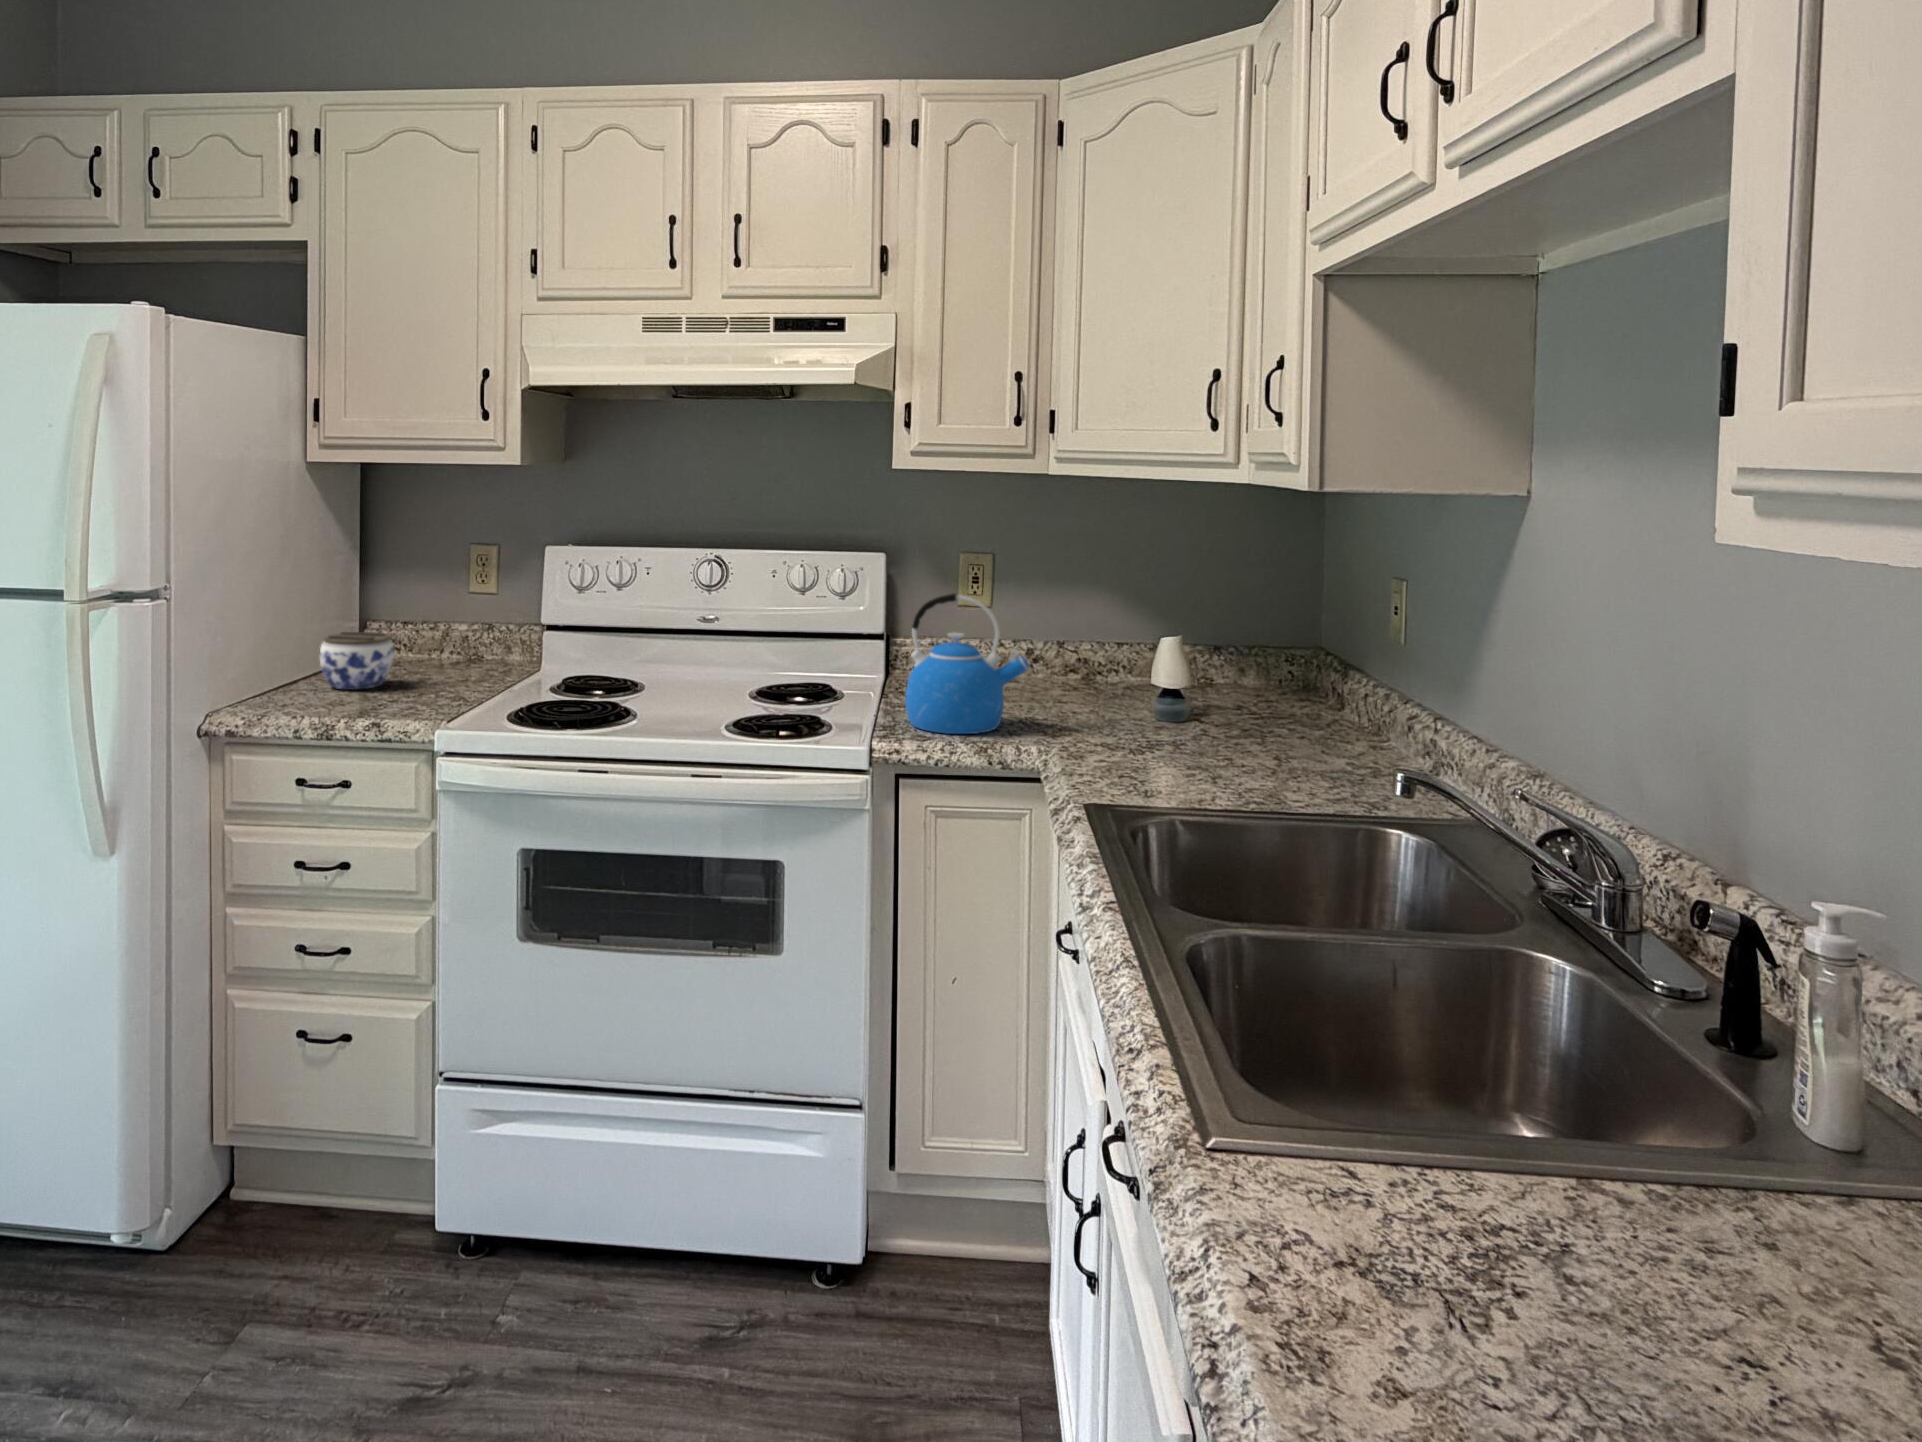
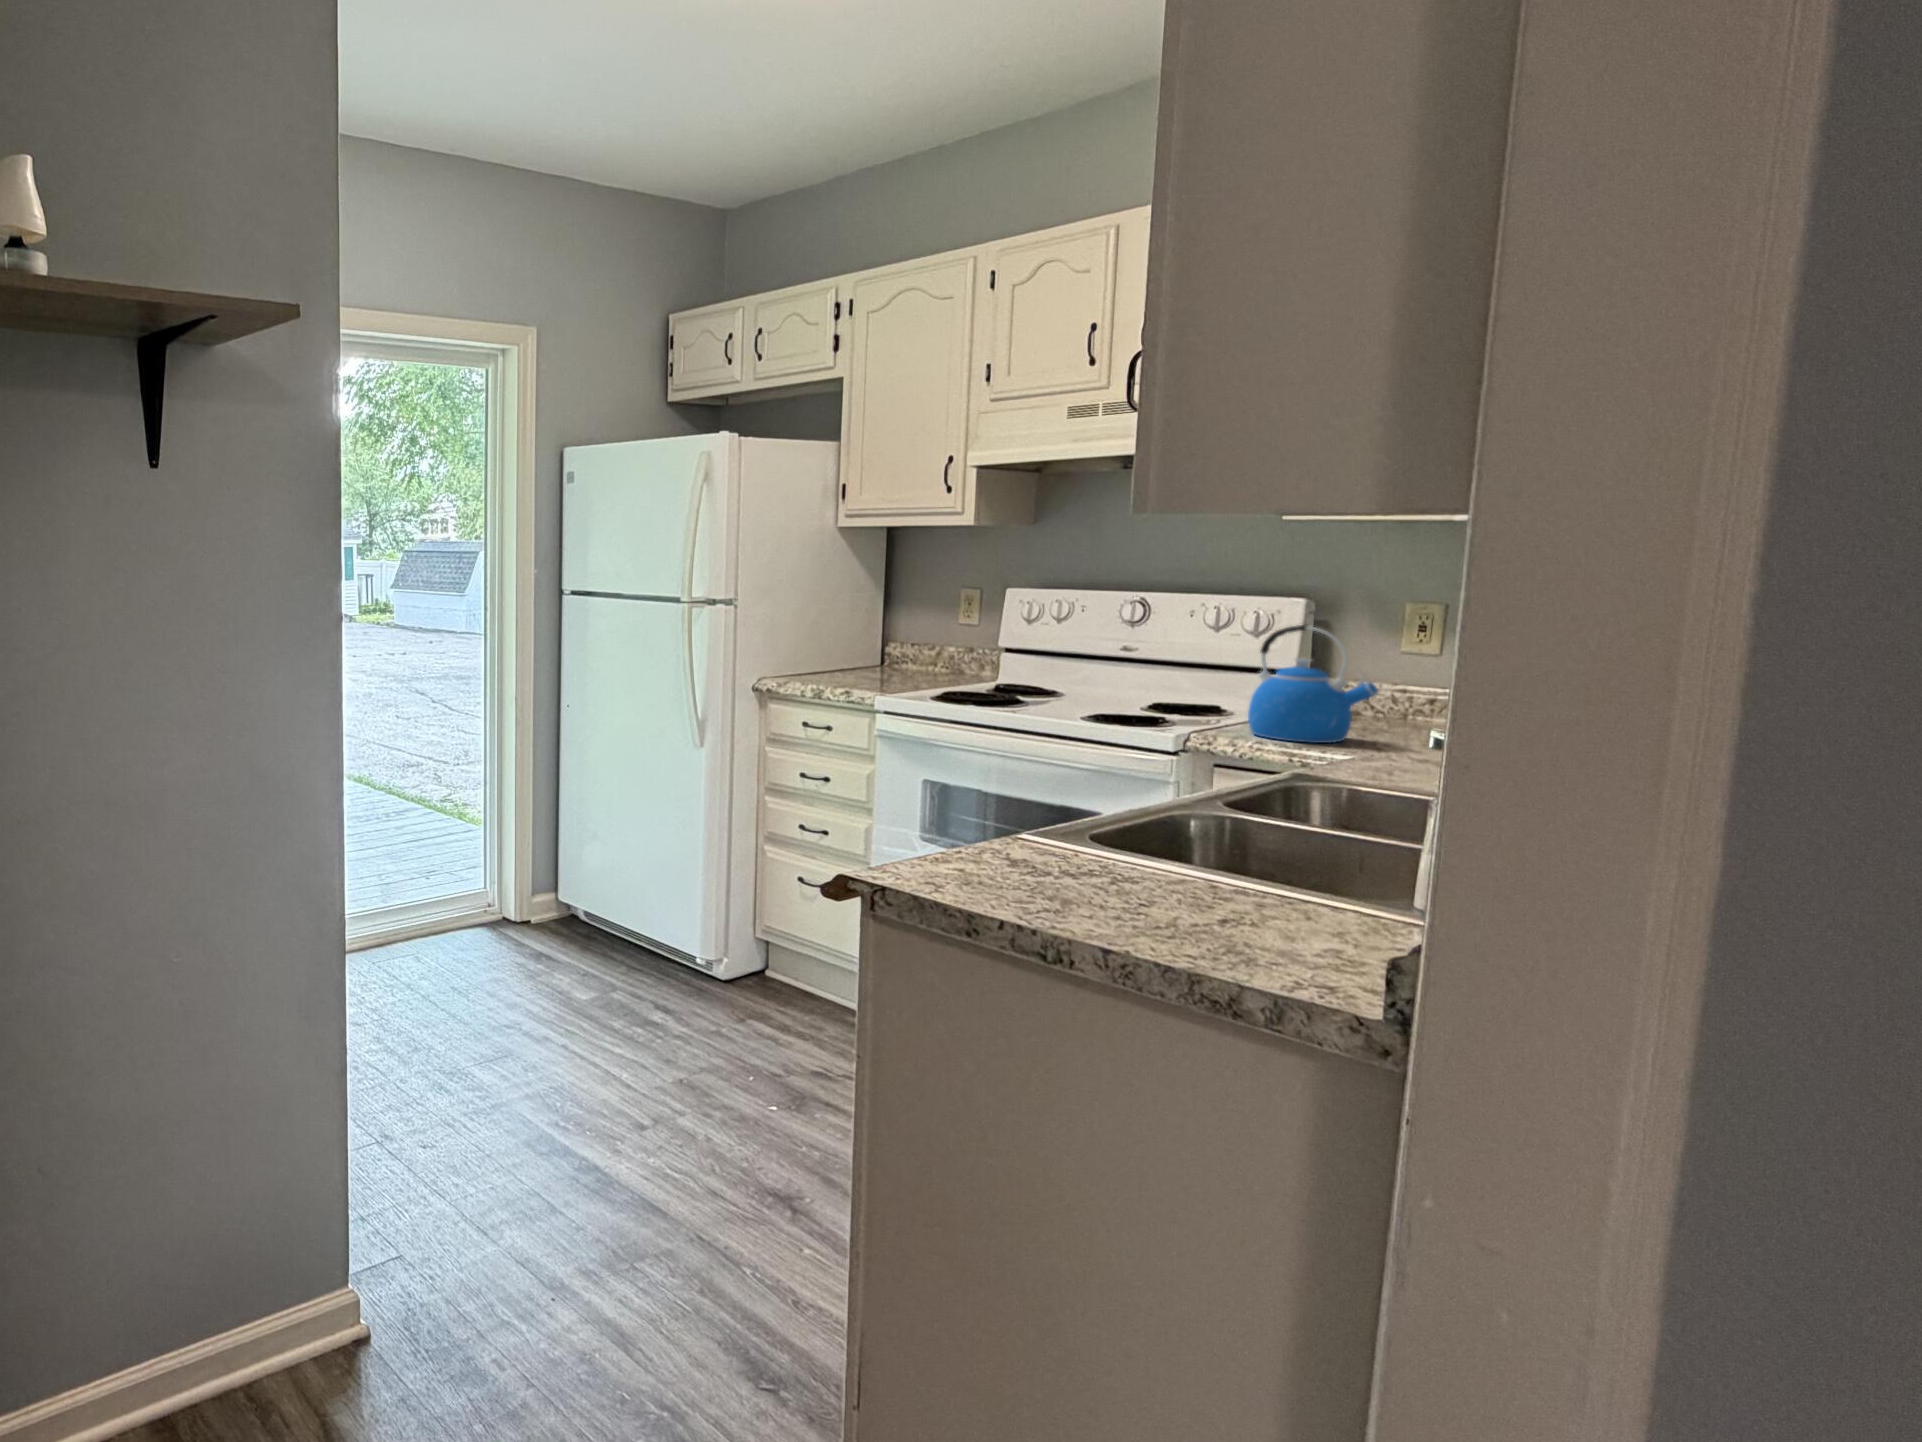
jar: present [320,632,394,690] -> none [839,642,889,680]

